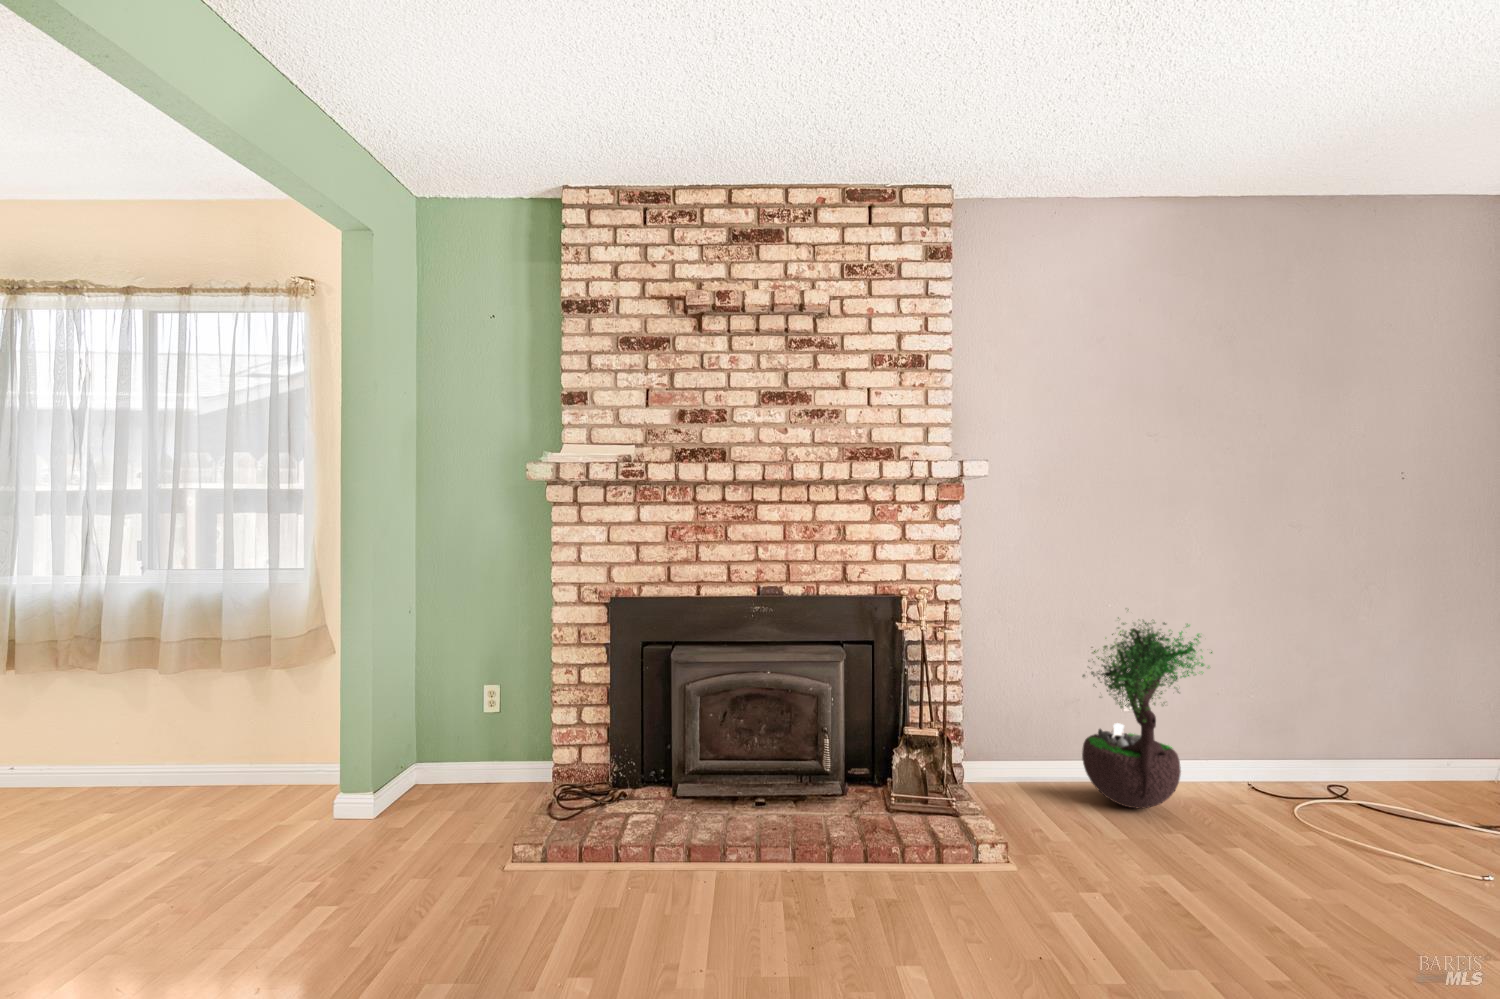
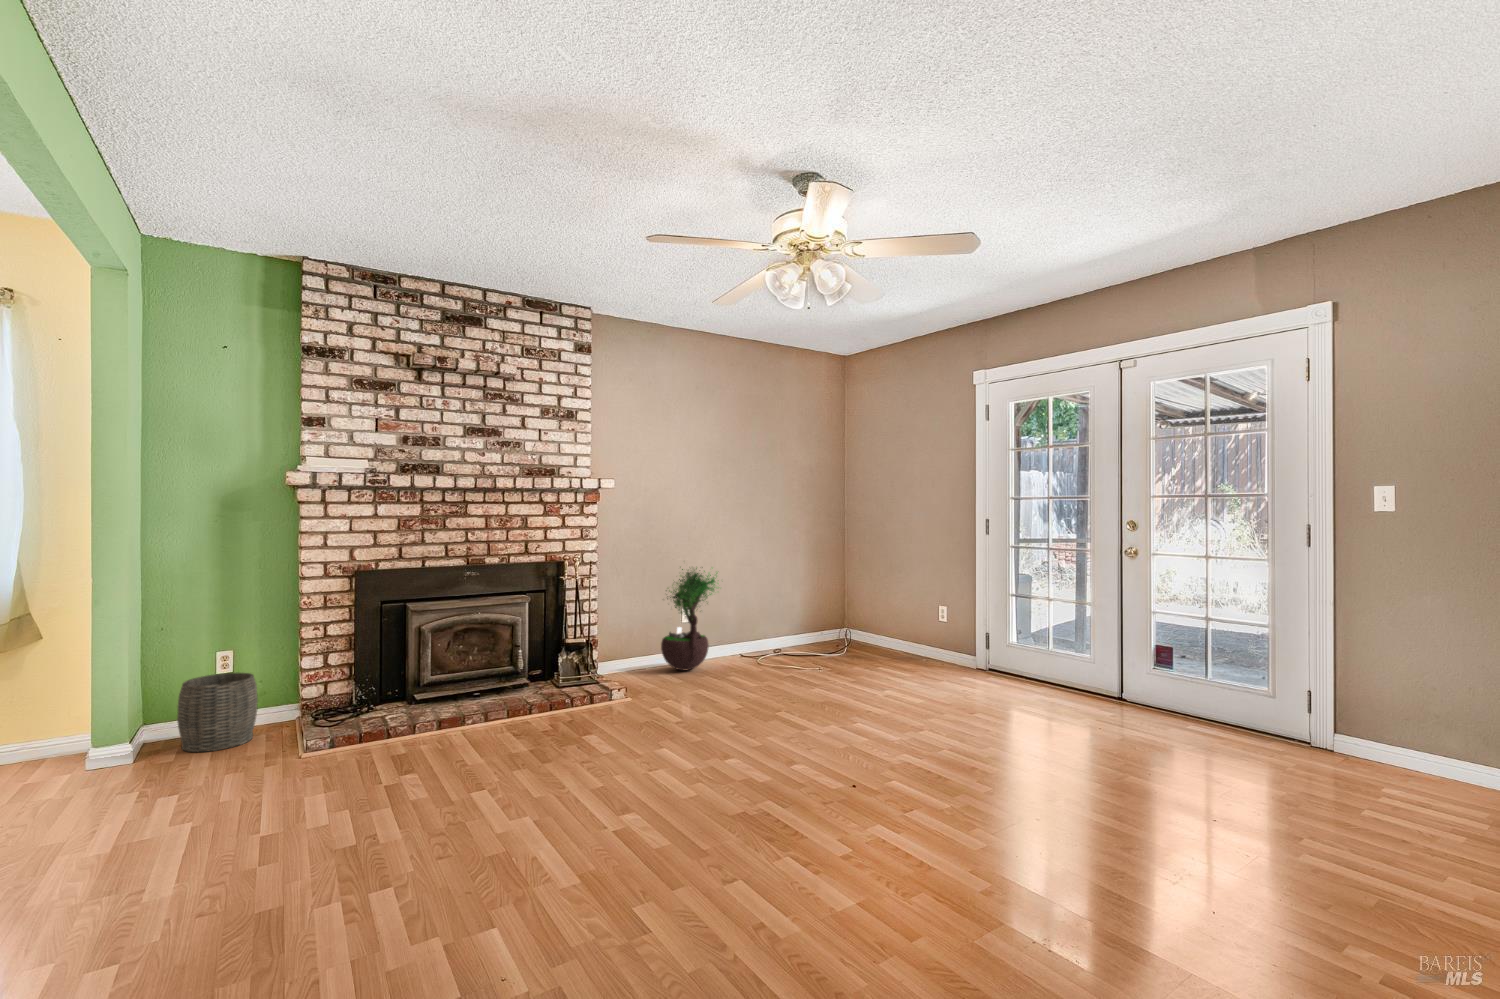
woven basket: none [415,713,502,819] -> present [177,673,258,752]

